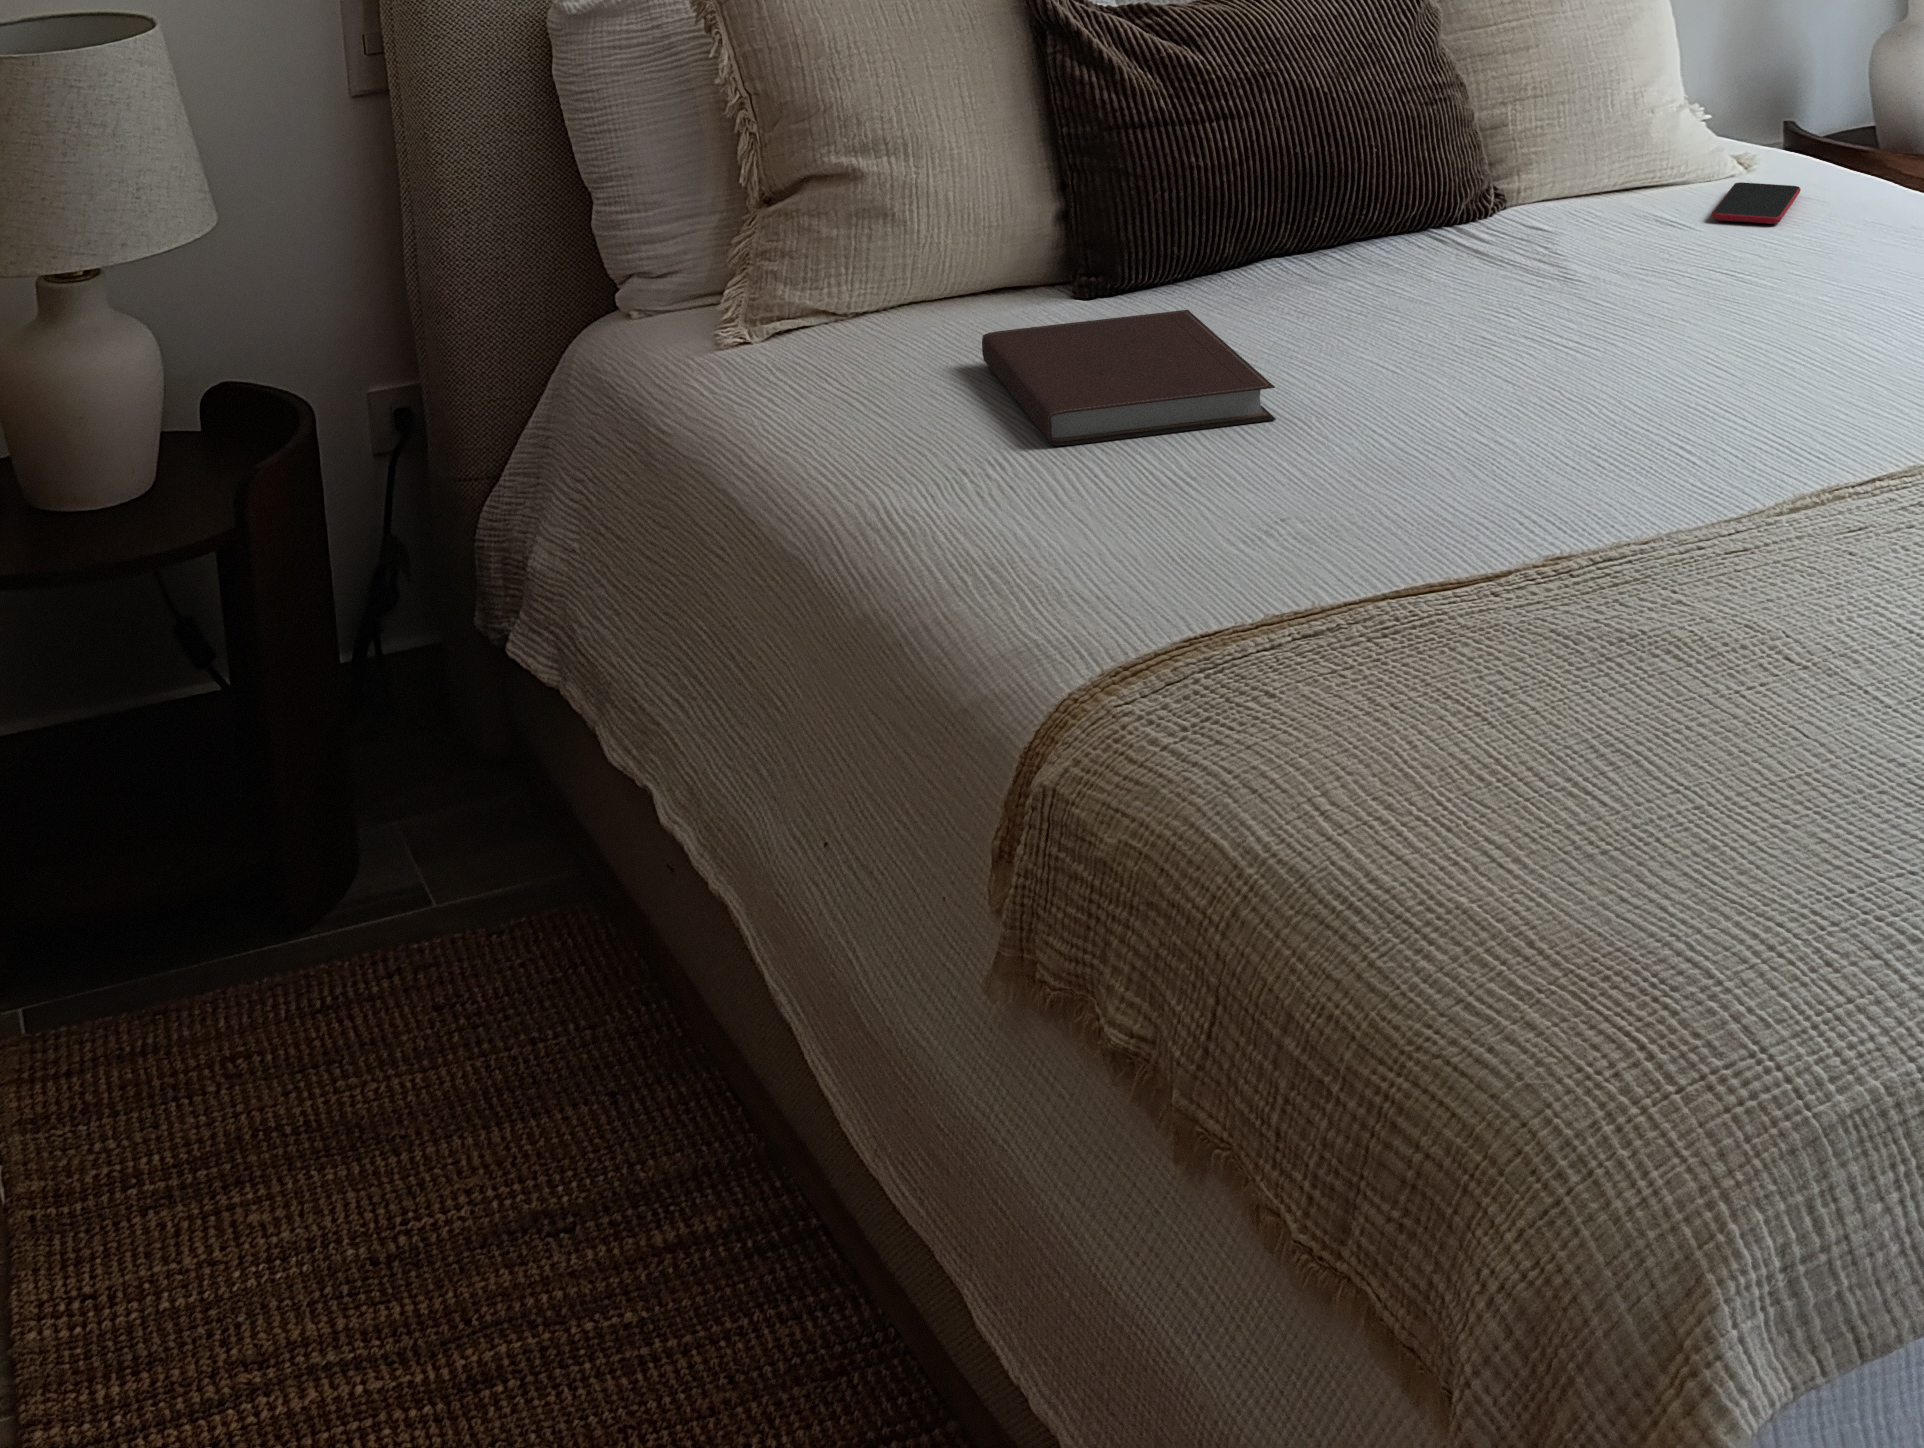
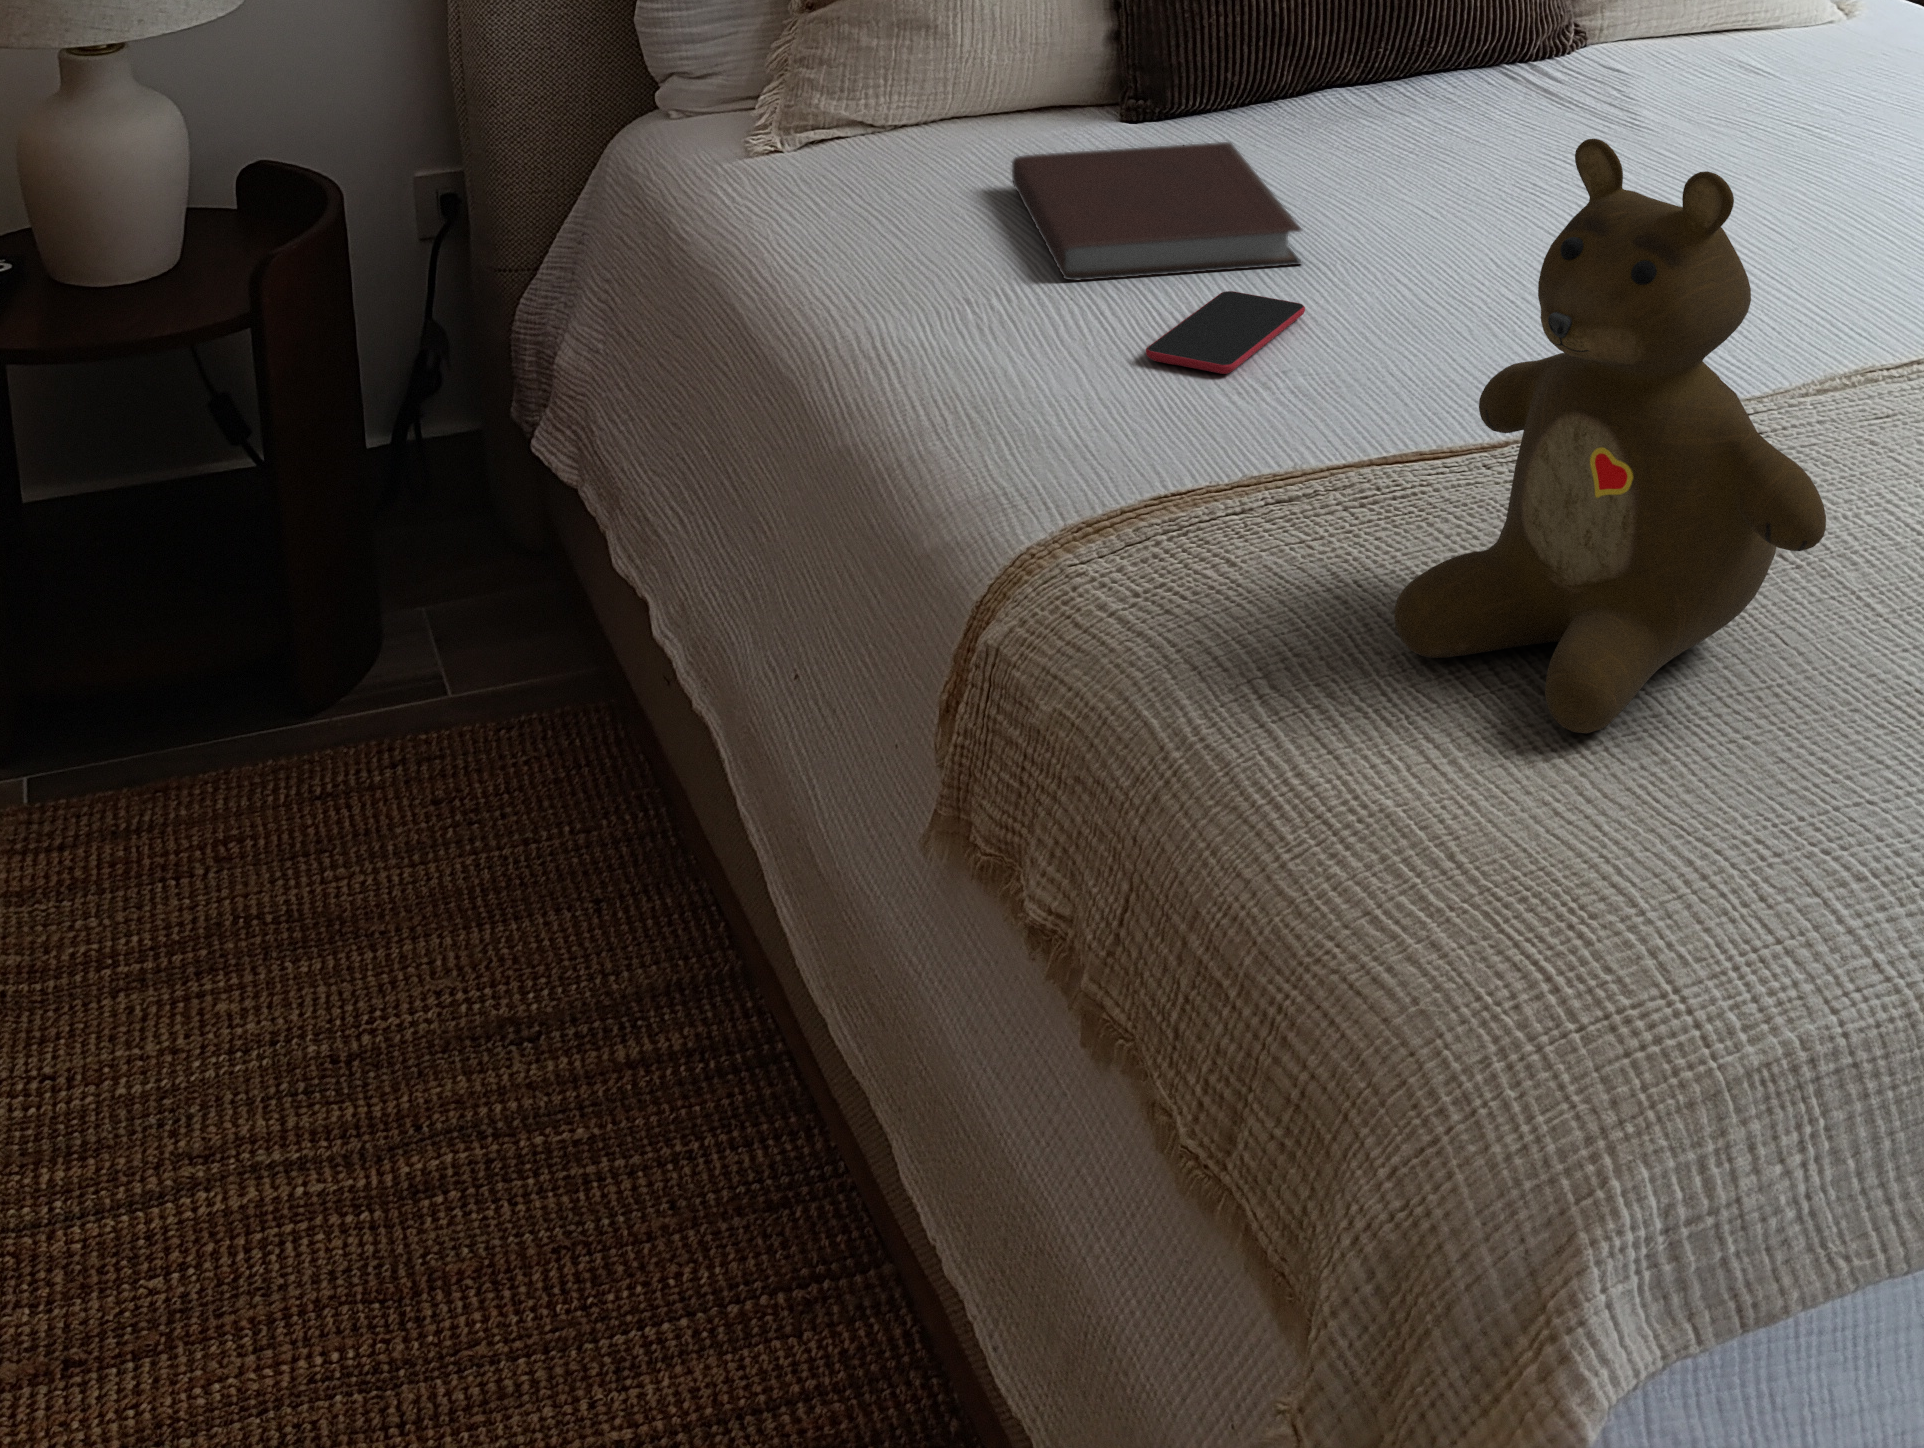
smartphone: present [1712,182,1801,224] -> present [1146,291,1305,374]
teddy bear: none [1438,265,1841,825] -> present [1394,139,1826,733]

